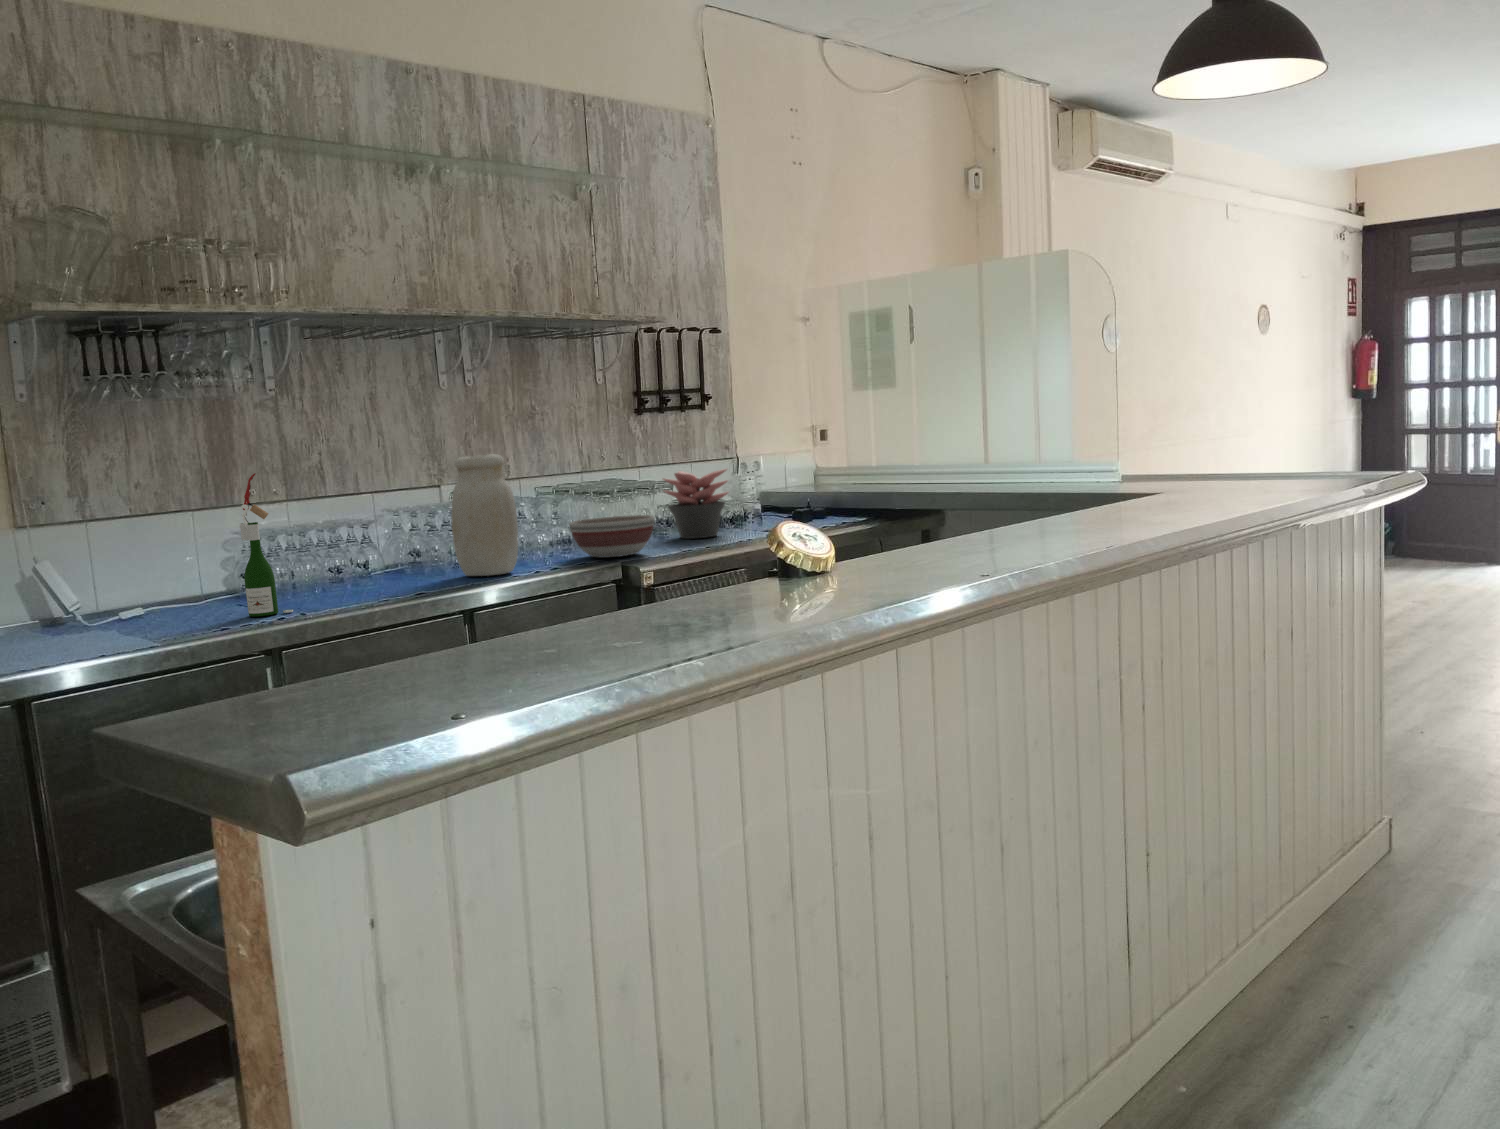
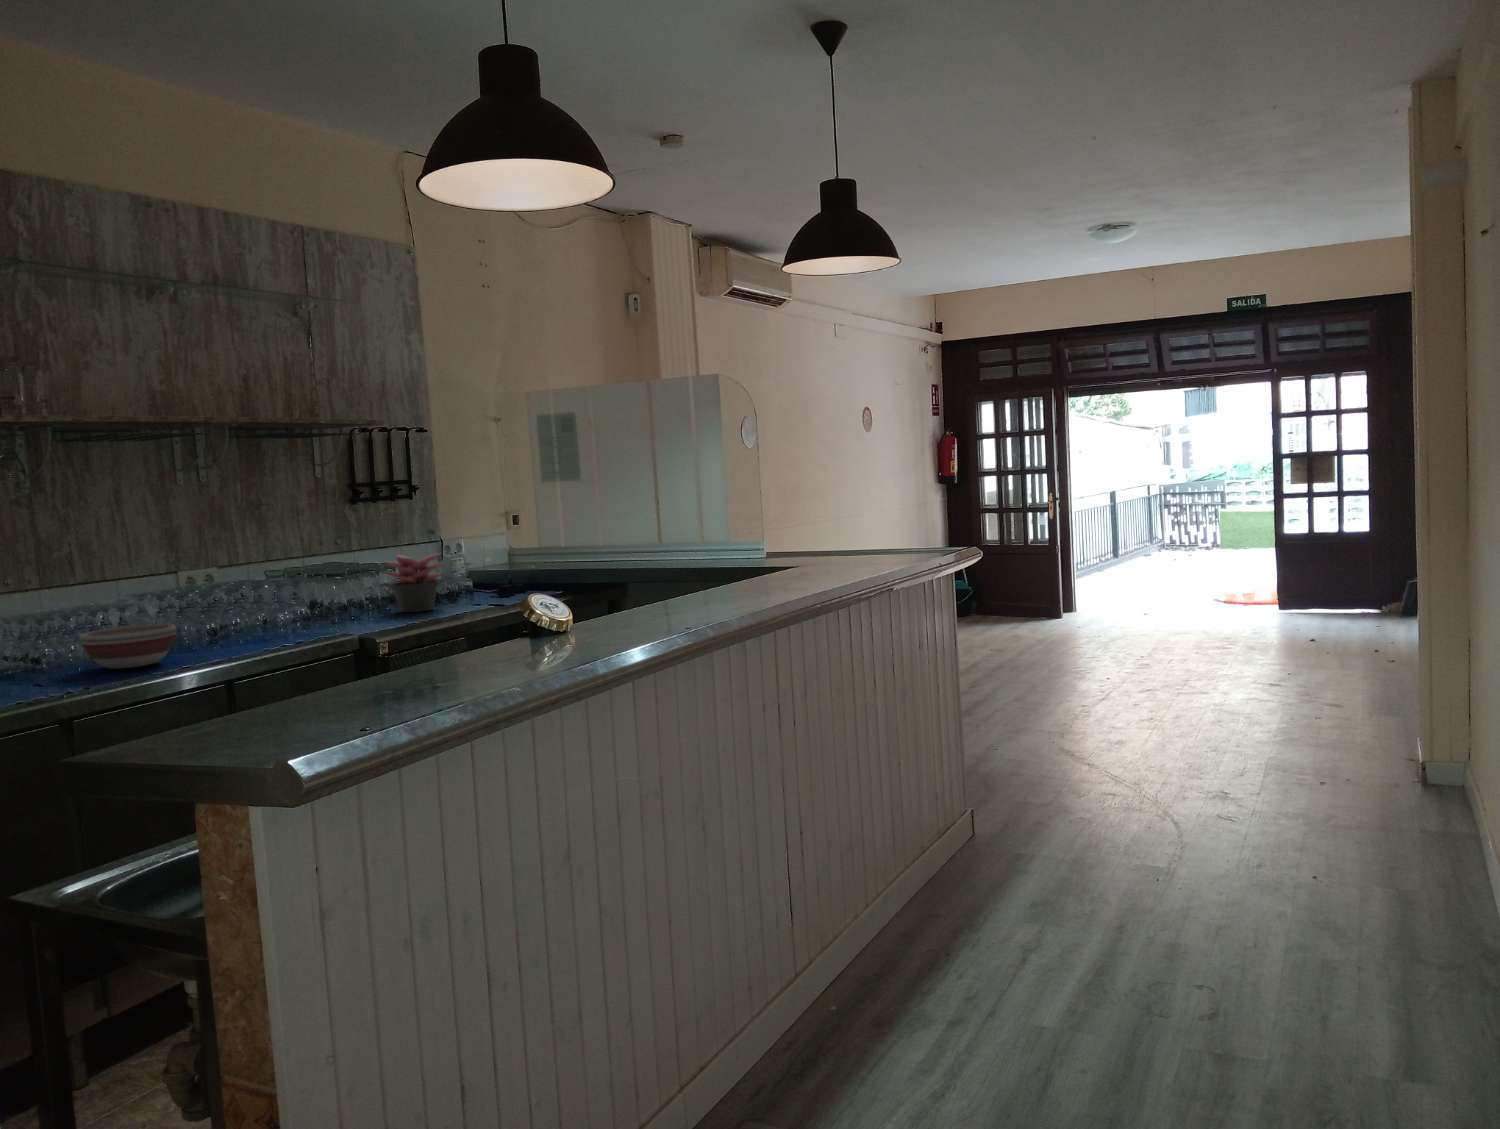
jar: present [452,454,518,576] -> none [211,545,271,649]
wine bottle: present [240,473,293,617] -> none [34,566,84,689]
bowl: present [570,515,654,558] -> present [80,624,176,669]

